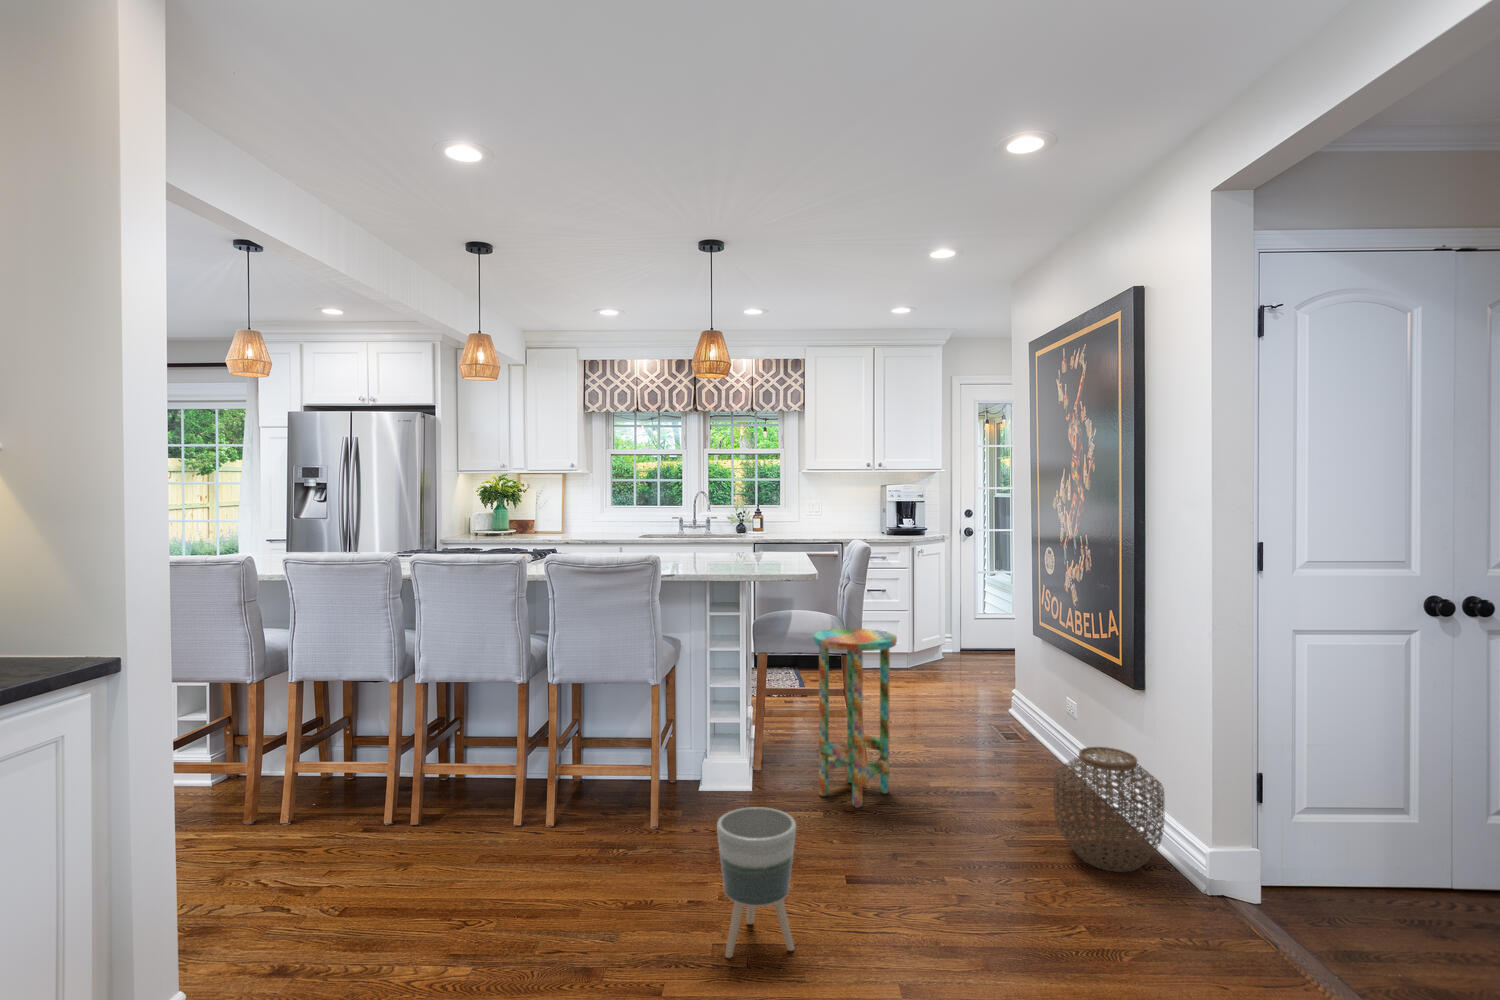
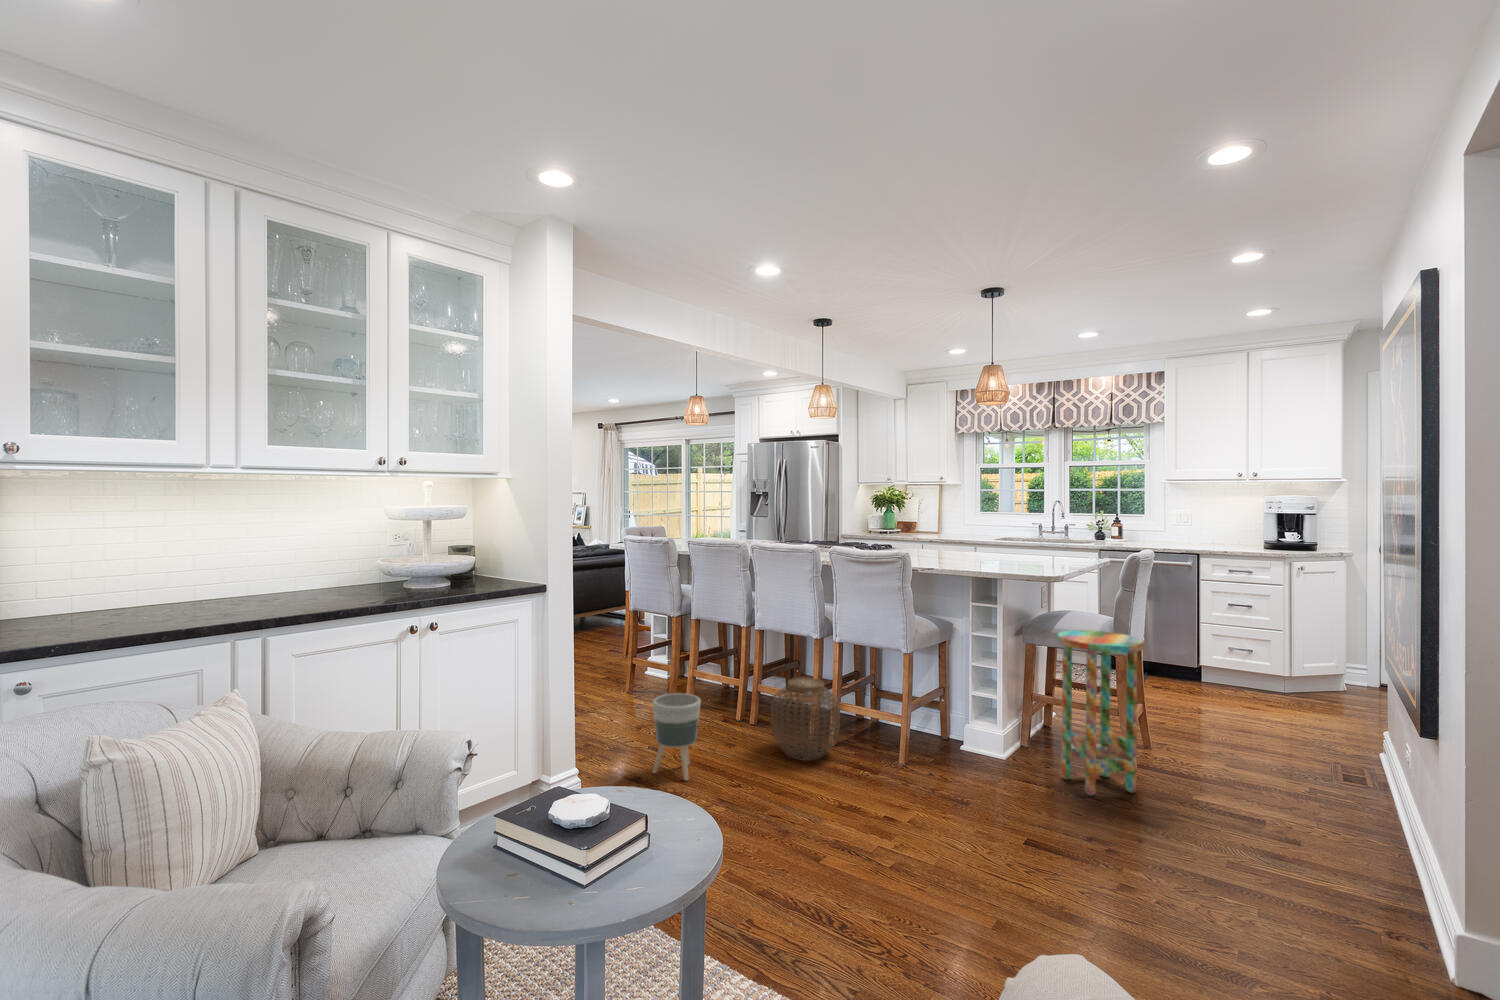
woven basket: present [1054,747,1165,872] -> present [771,677,840,760]
planter: present [717,807,796,958] -> present [653,693,701,780]

